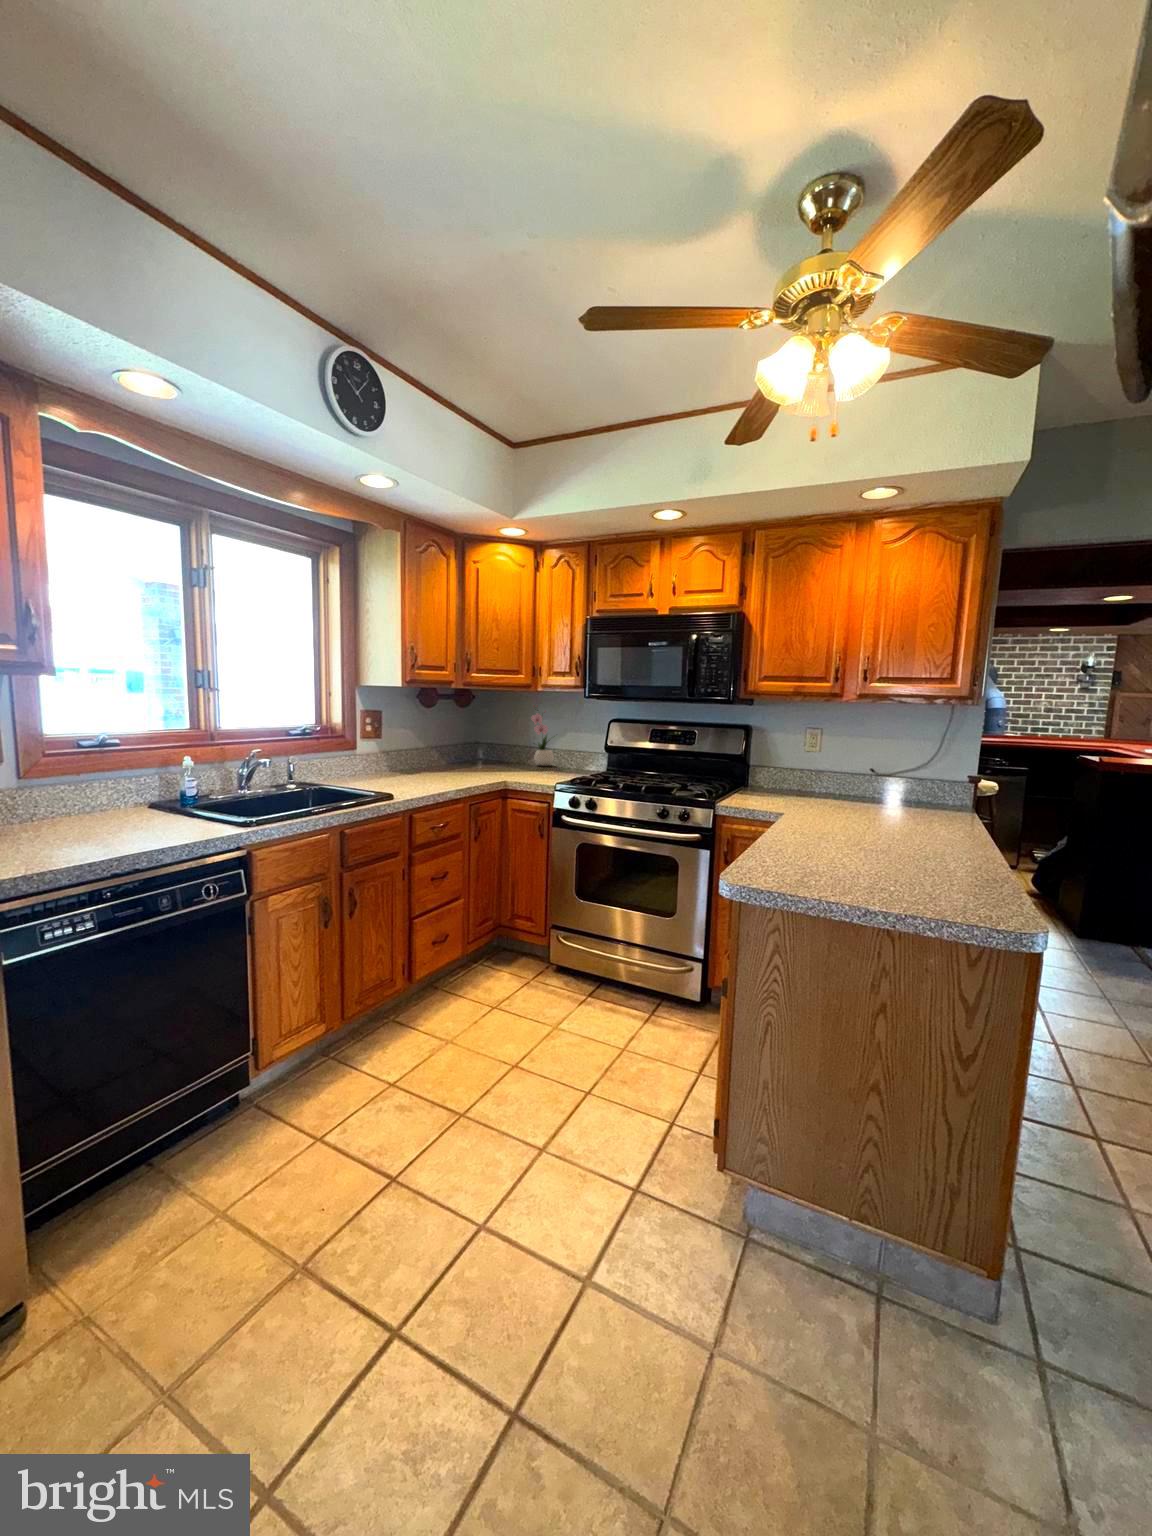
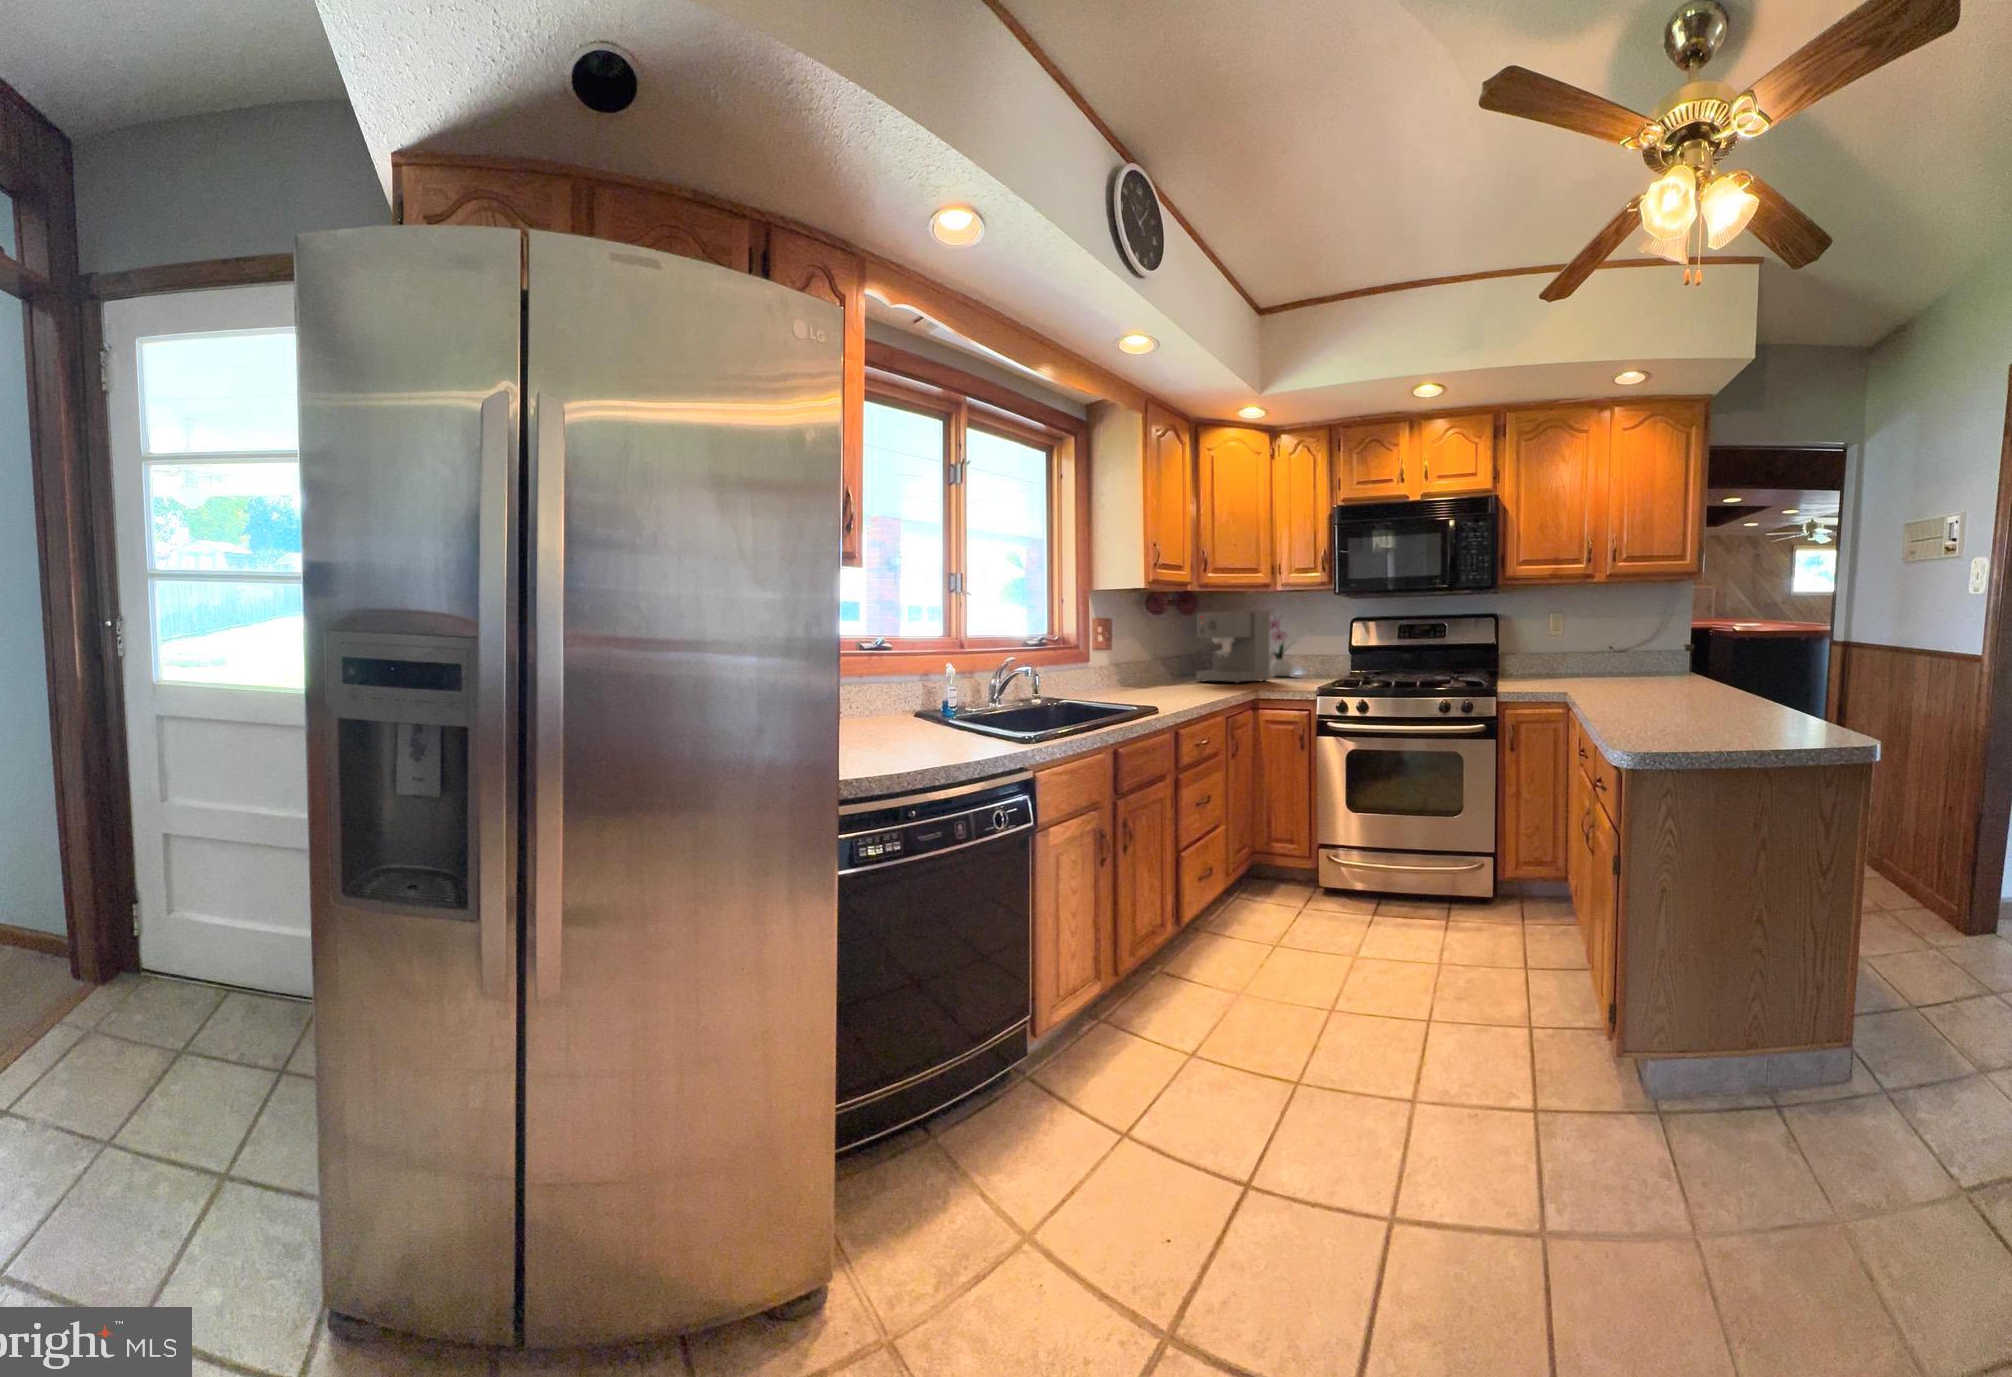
coffee maker: none [465,707,529,771] -> present [1196,611,1270,683]

